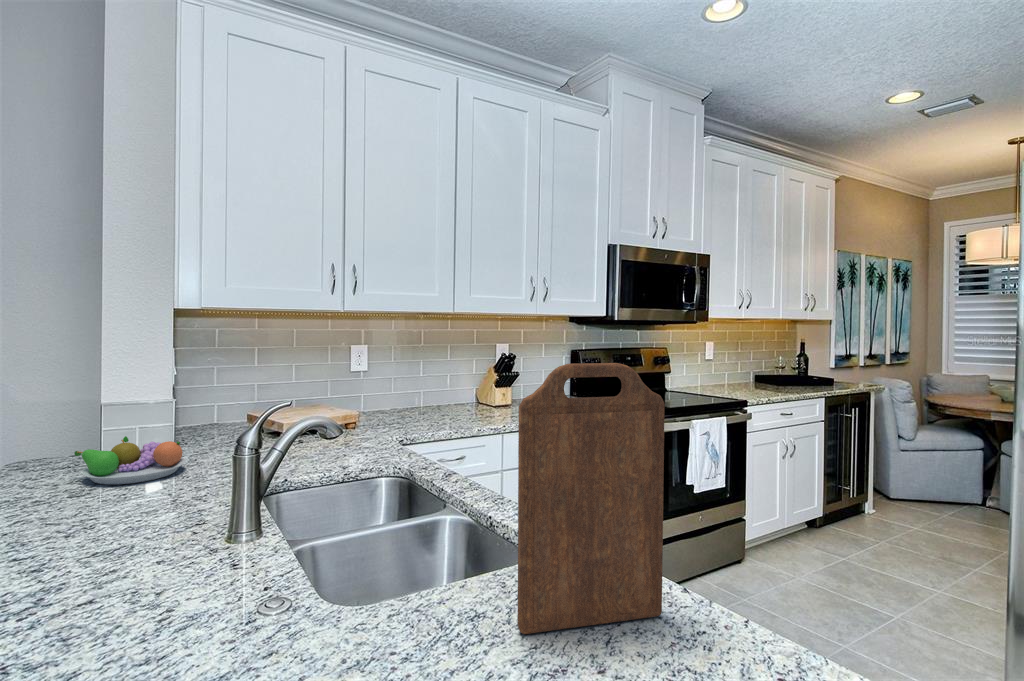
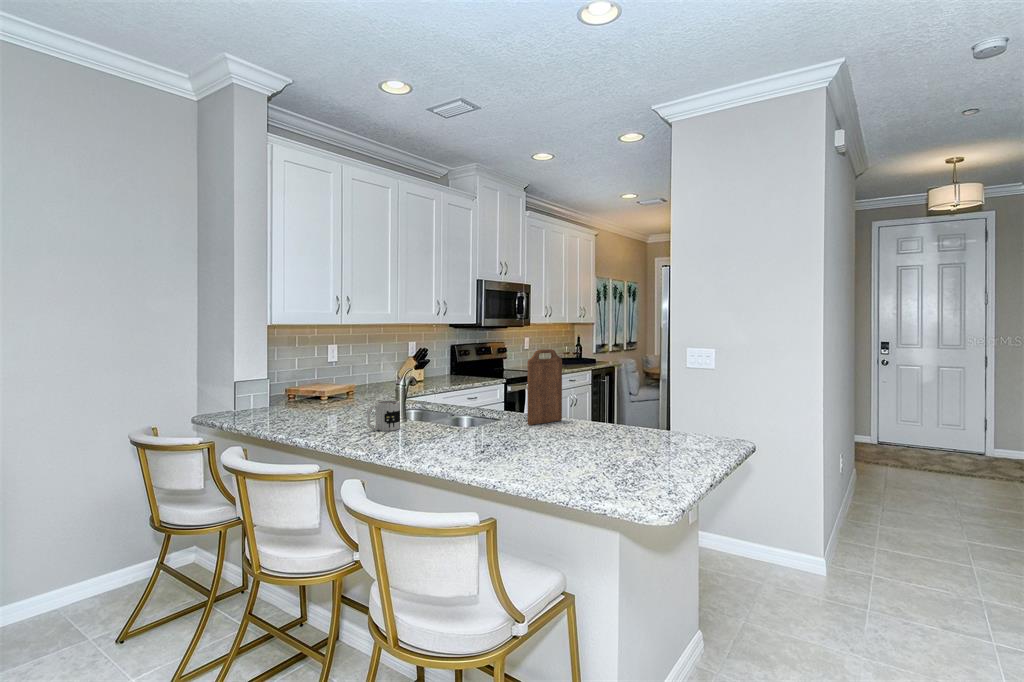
fruit bowl: present [74,436,186,484] -> none [263,396,316,418]
mug: none [55,488,174,587] -> present [367,400,400,431]

